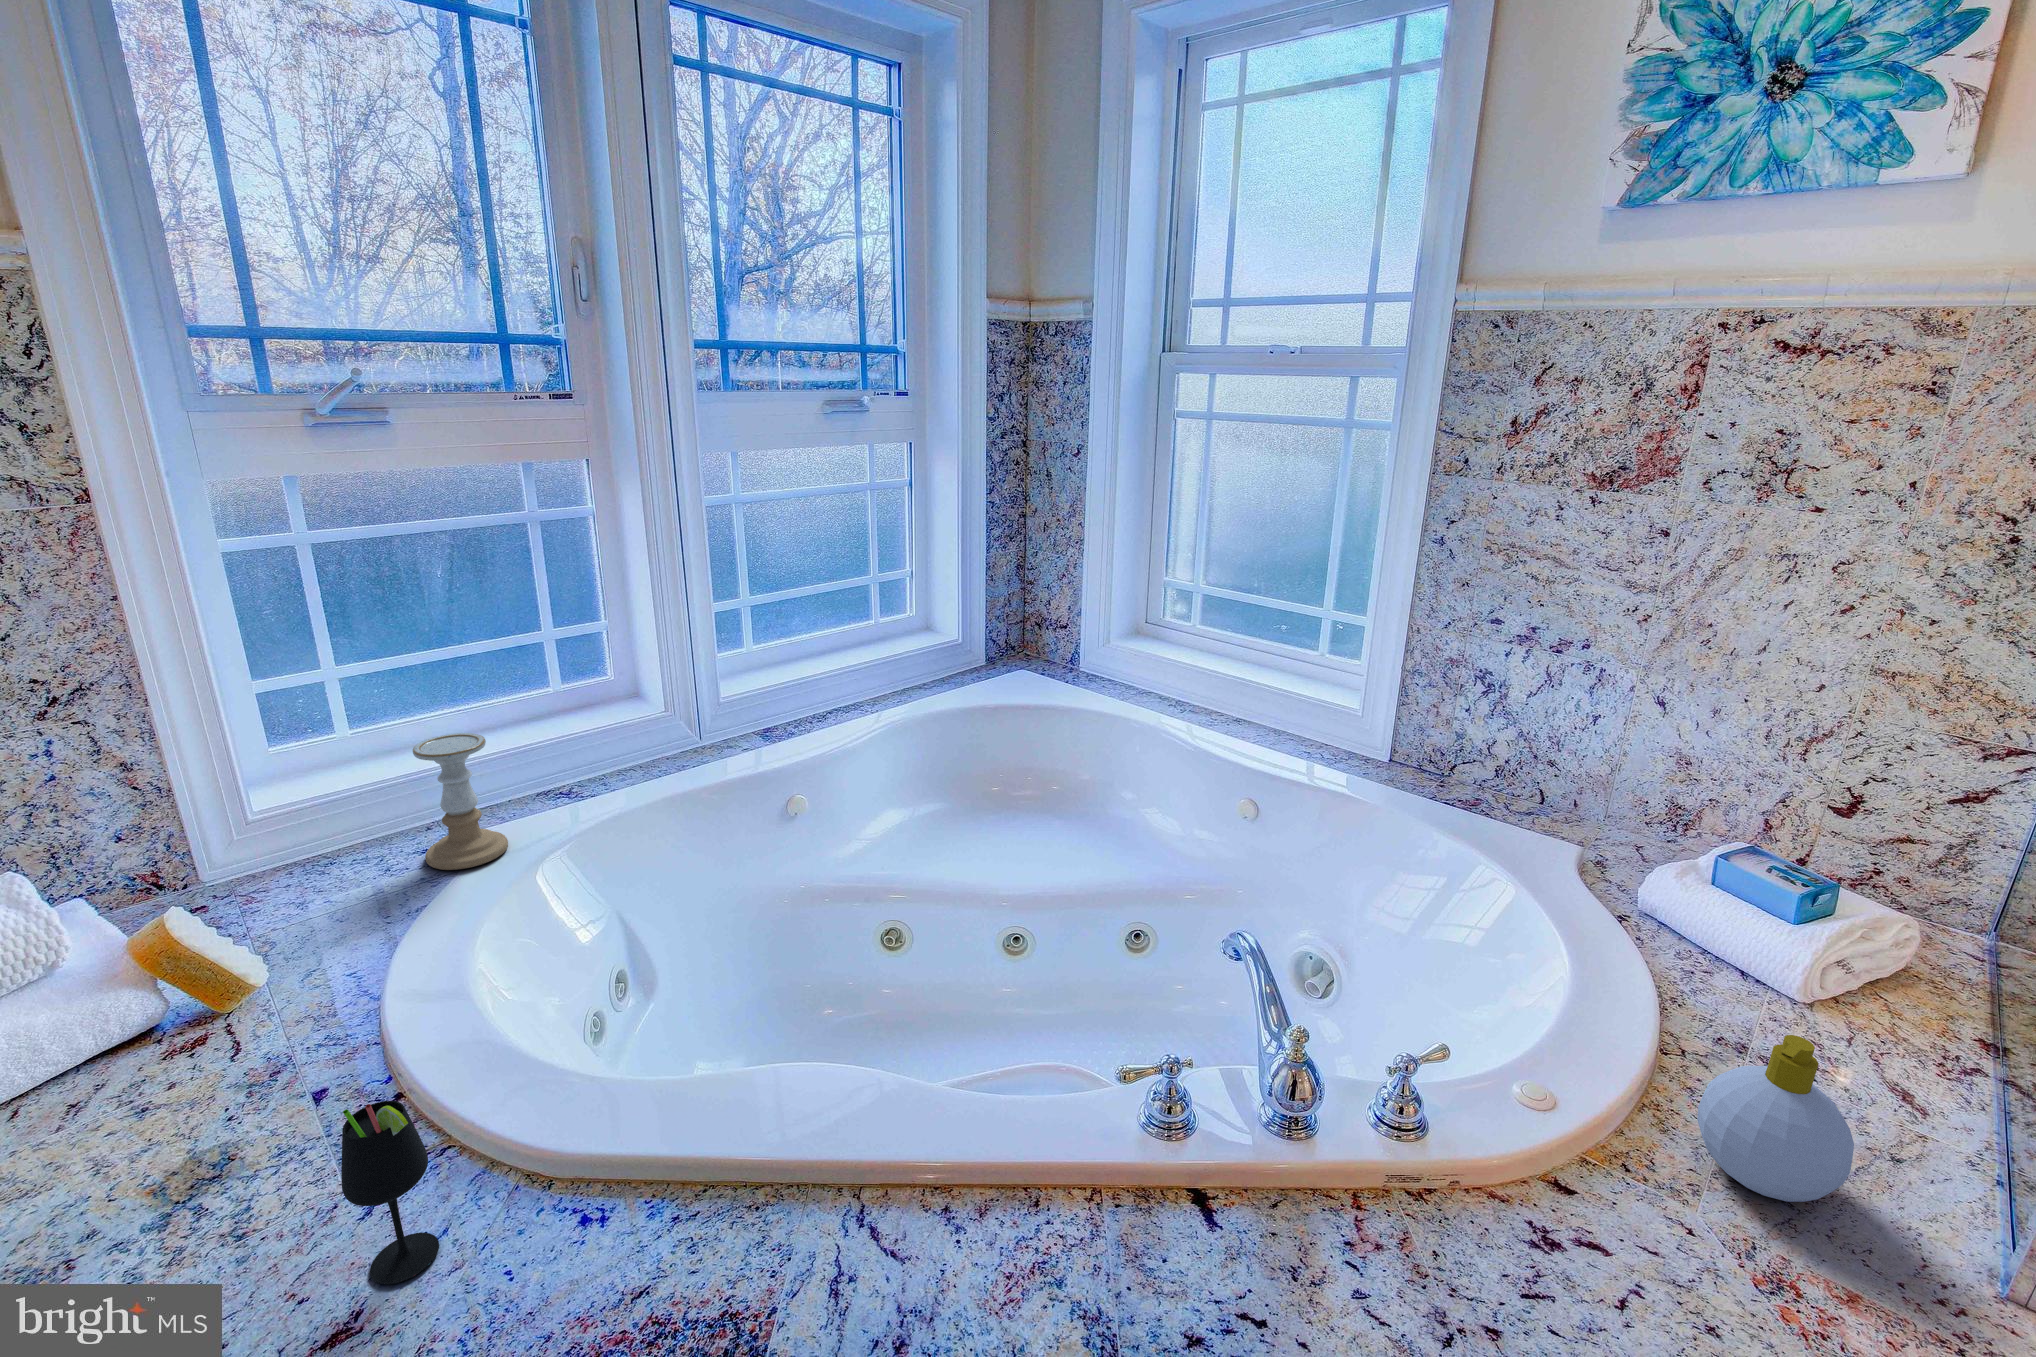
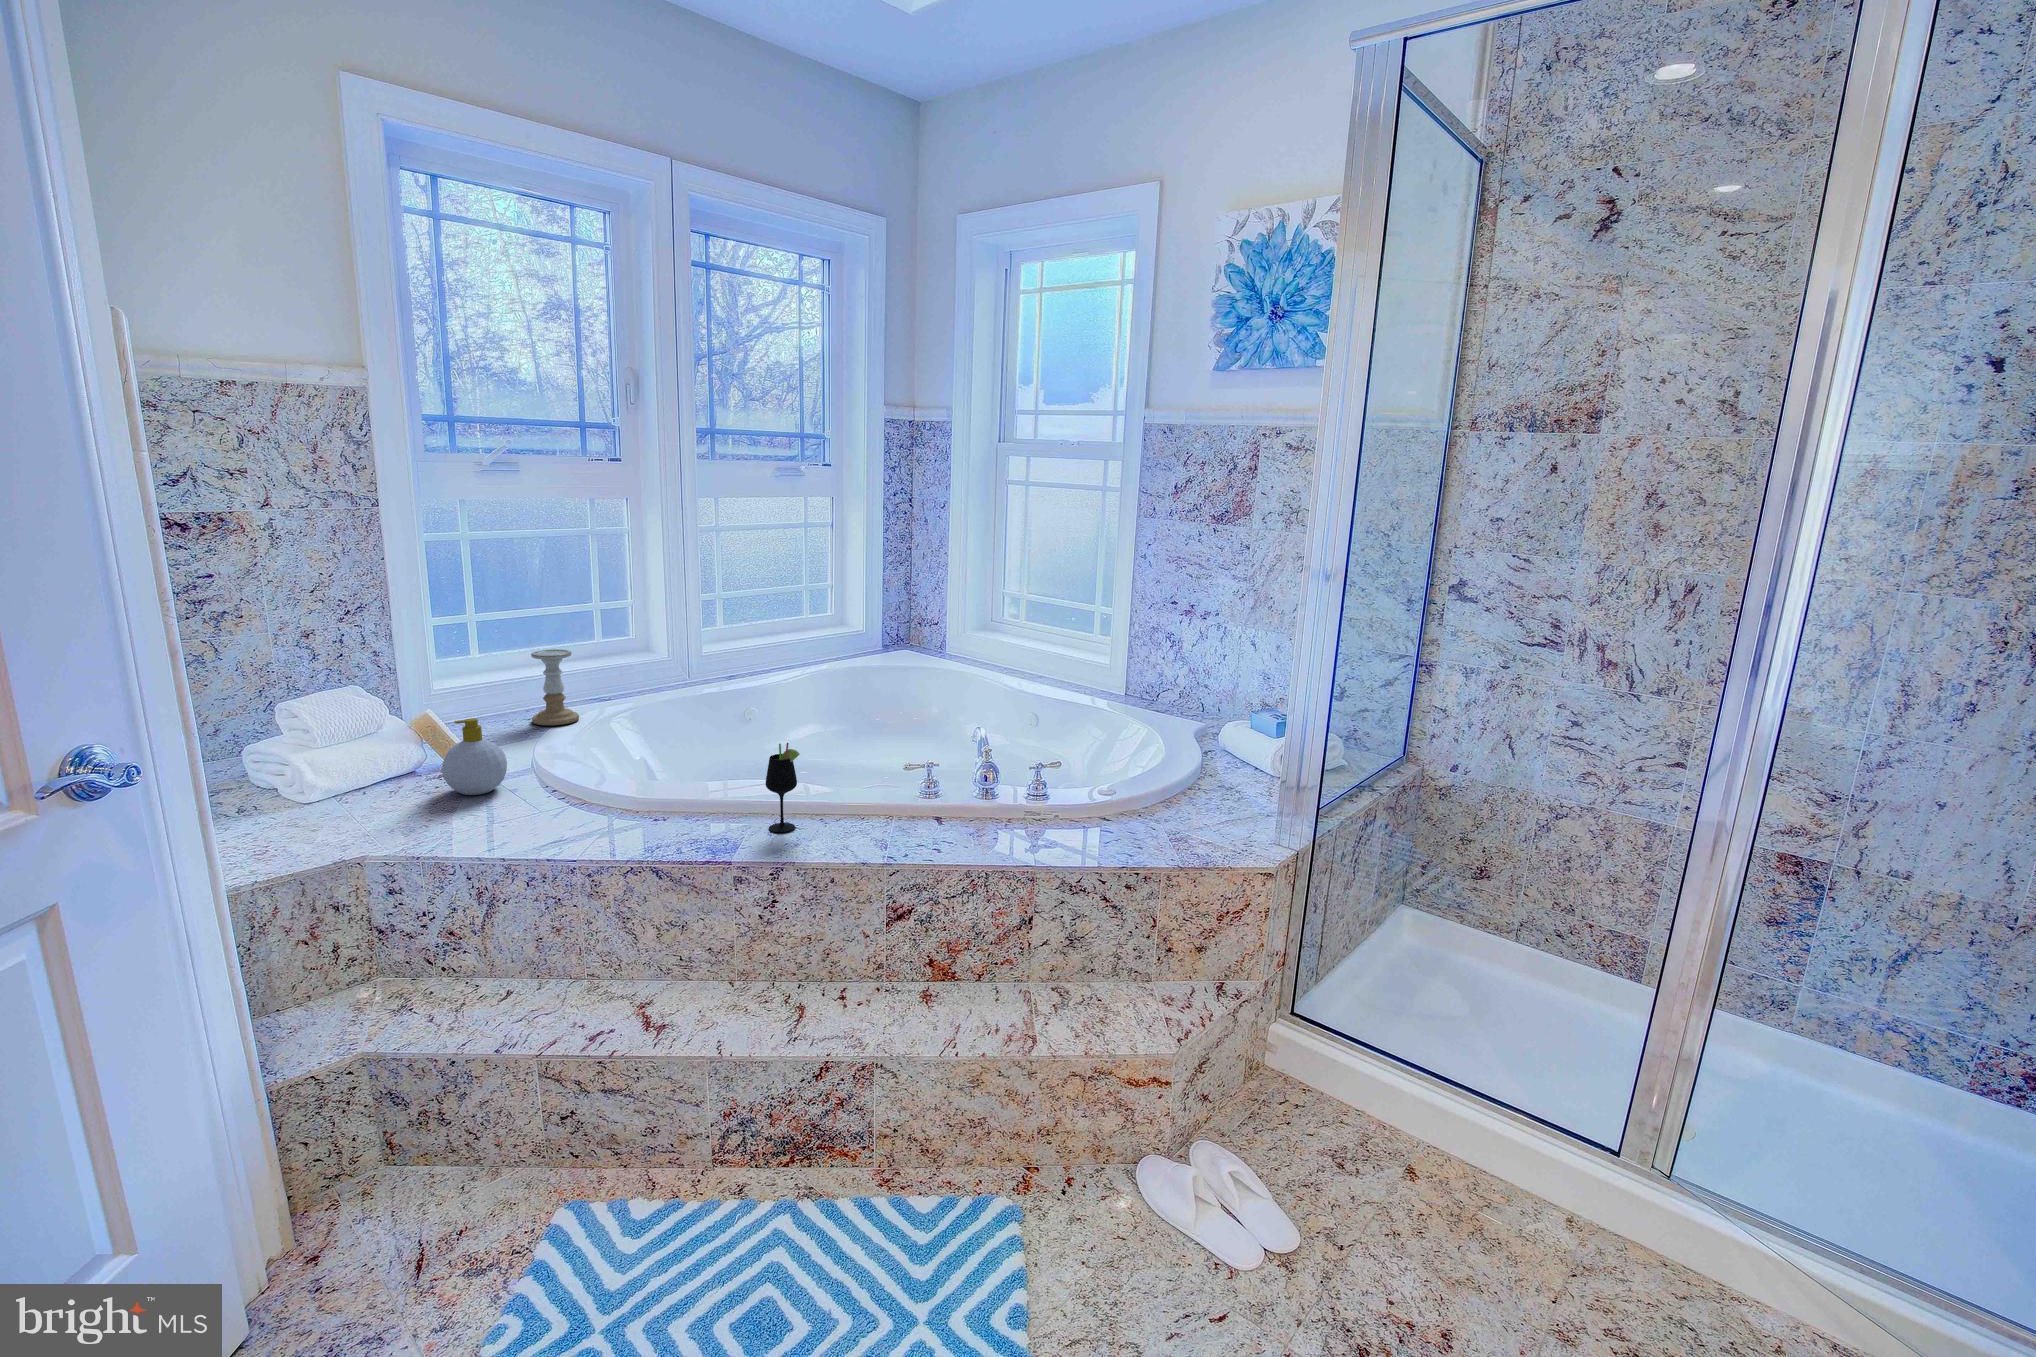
soap bottle: present [1697,1035,1854,1202] -> present [442,718,507,795]
wine glass: present [341,1101,439,1284] -> present [766,743,800,832]

